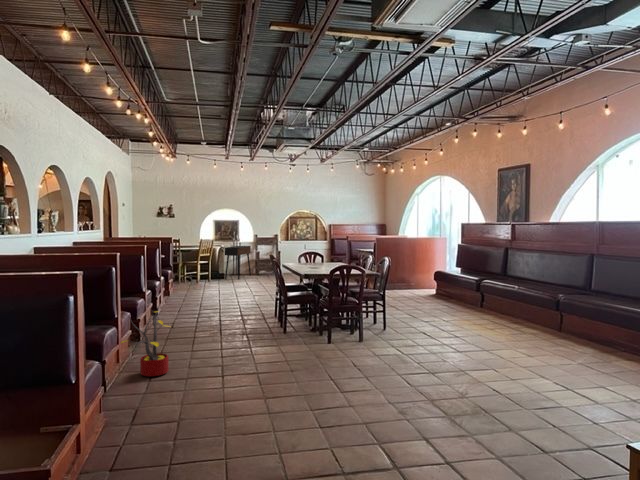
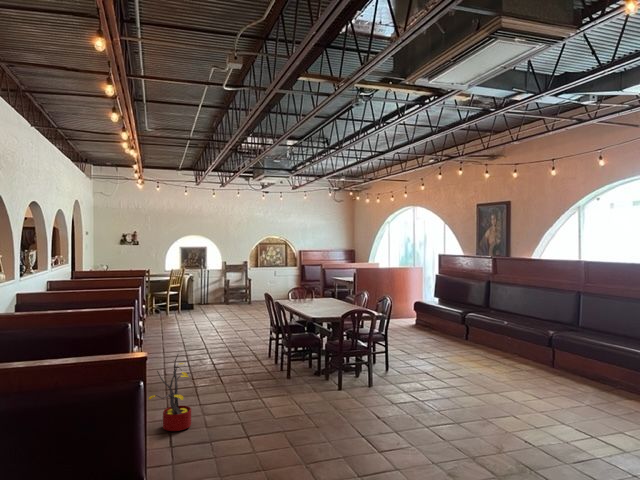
console table: present [225,246,251,279] -> none [196,274,221,311]

